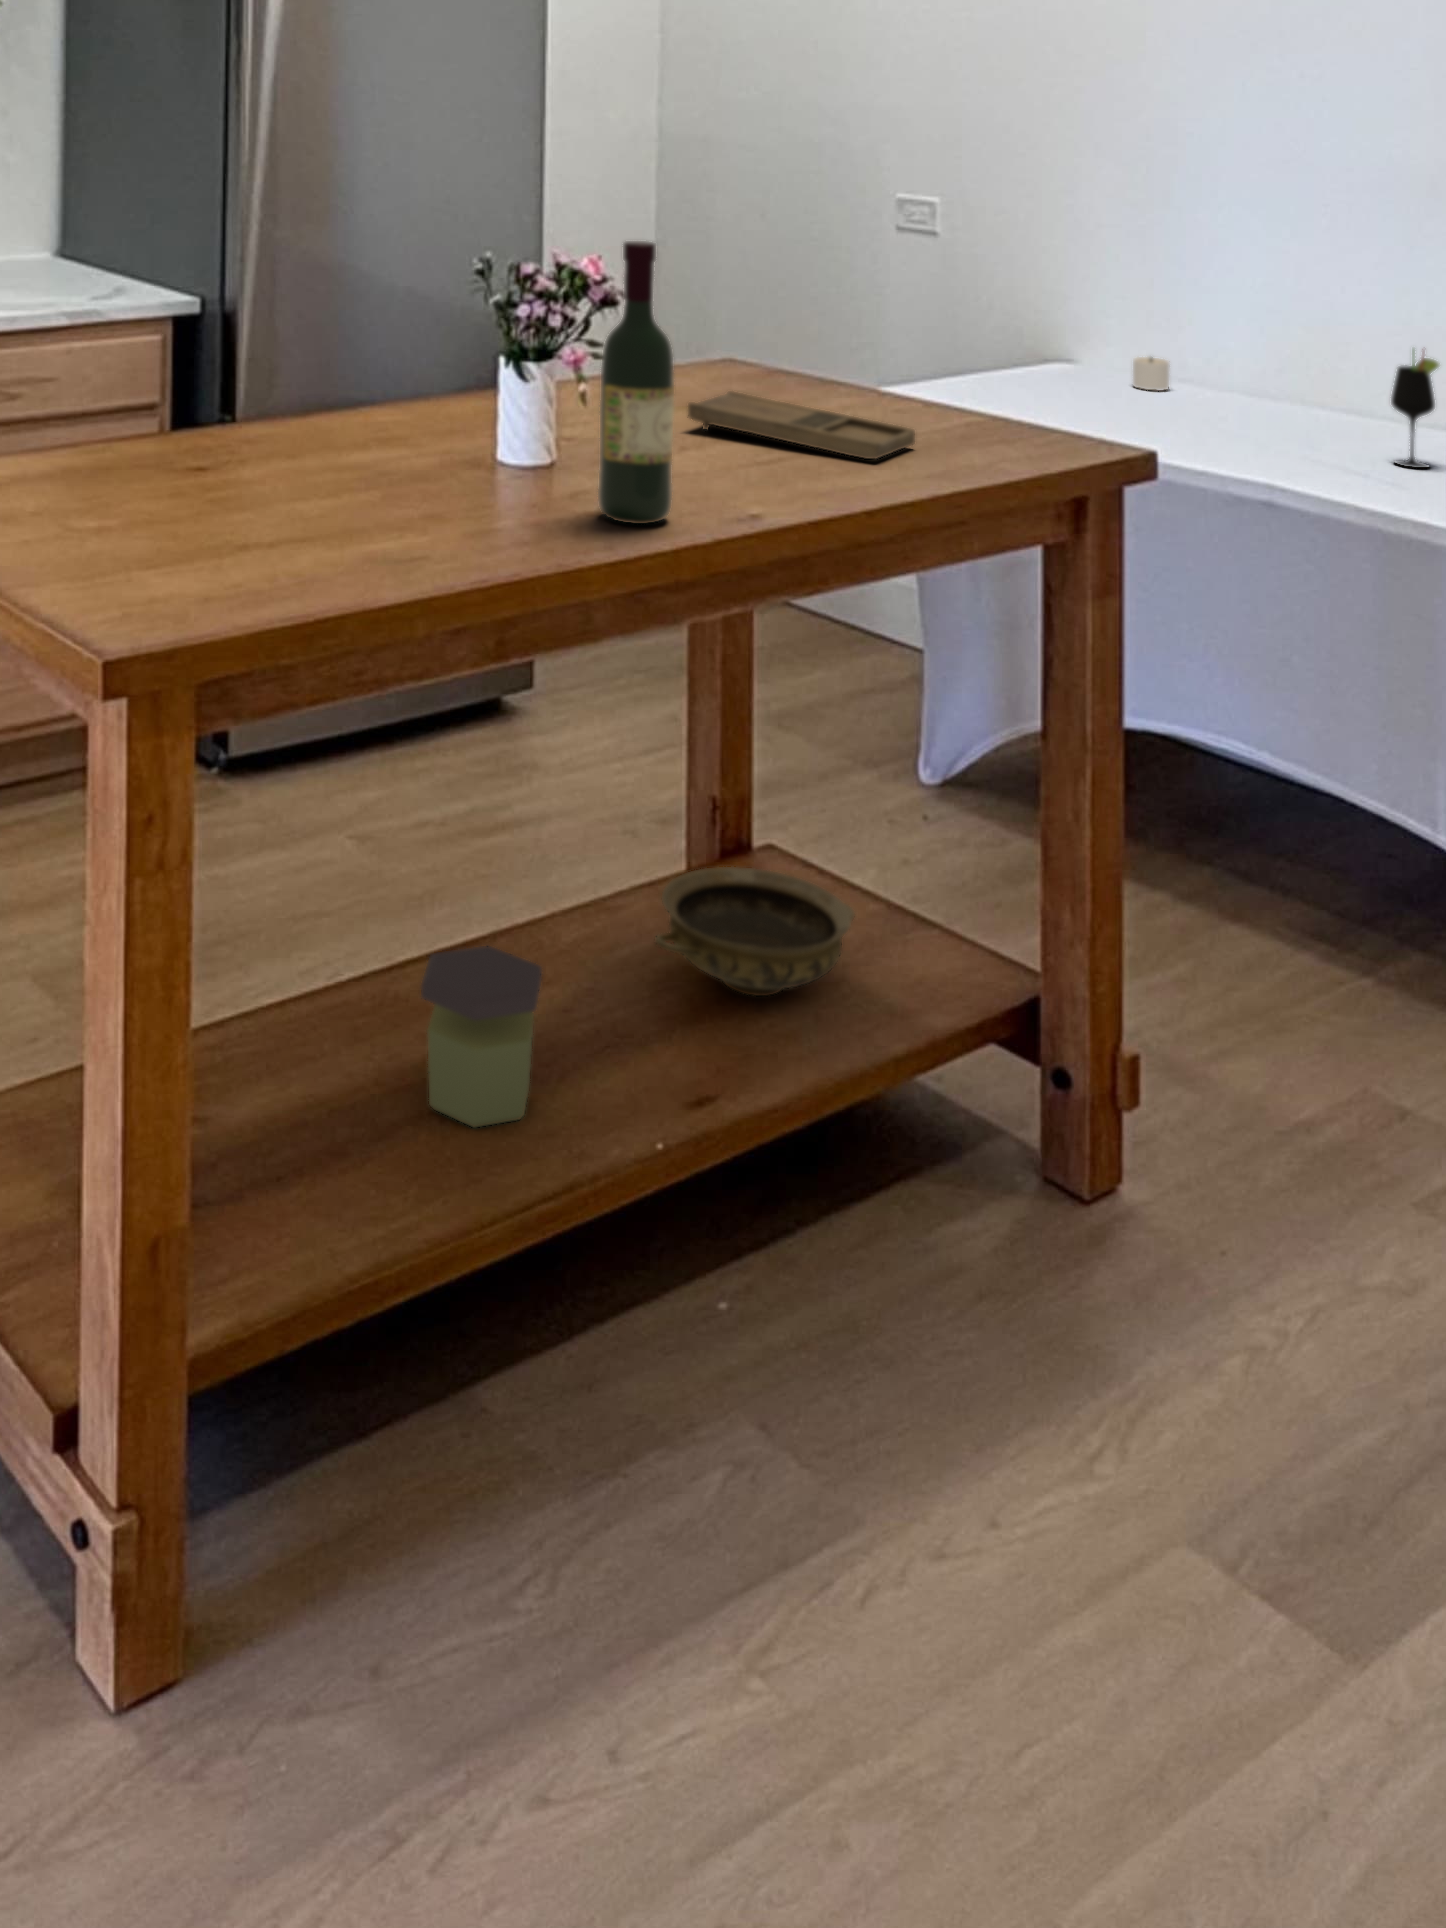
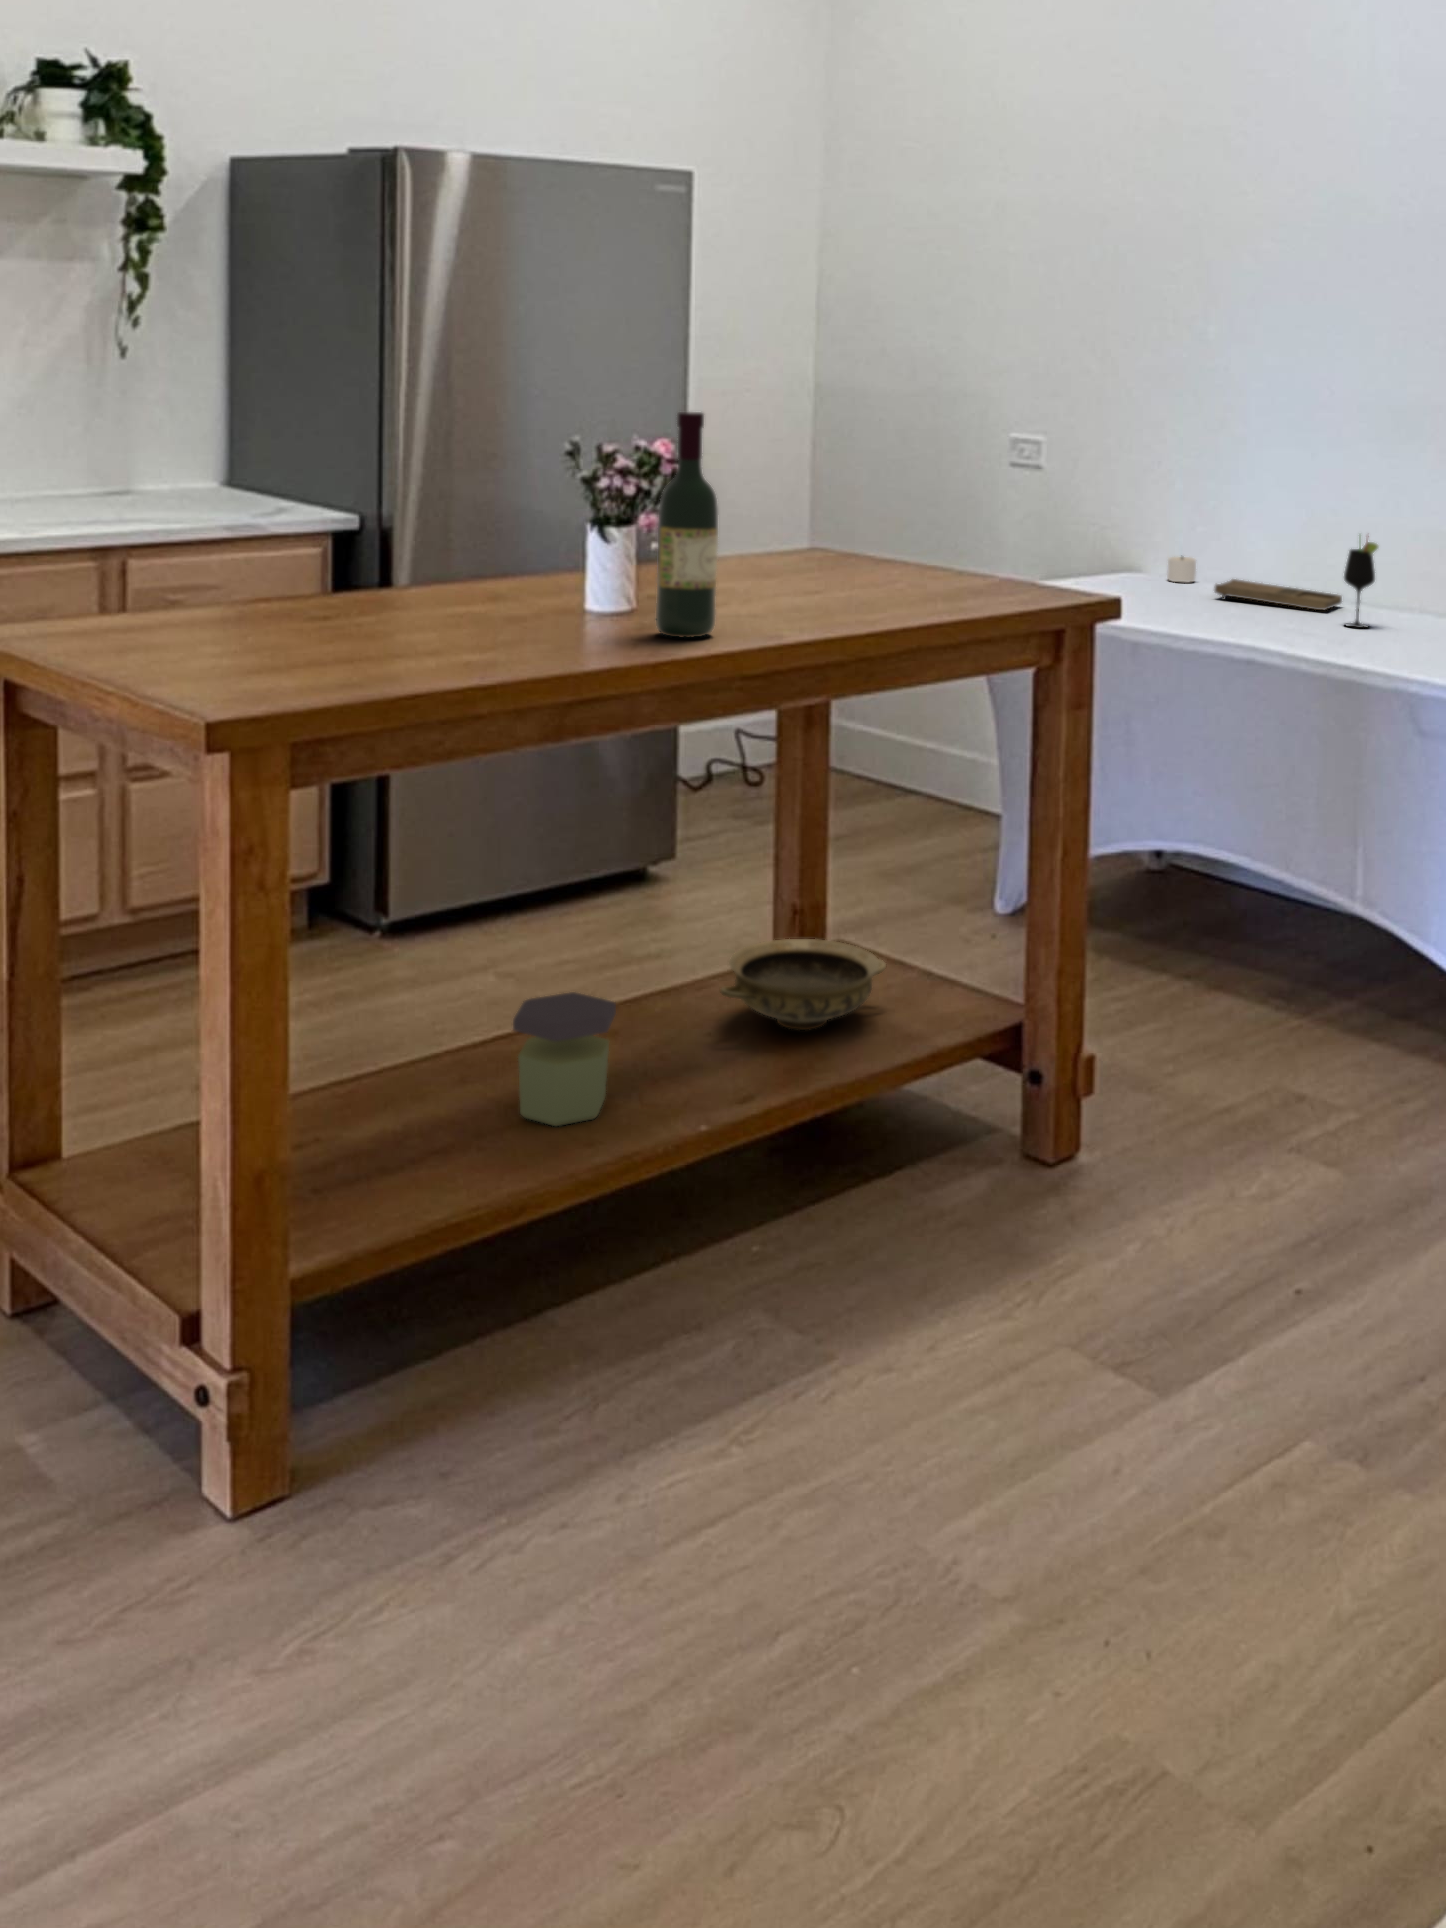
tray: present [688,391,915,459] -> present [1214,579,1342,610]

